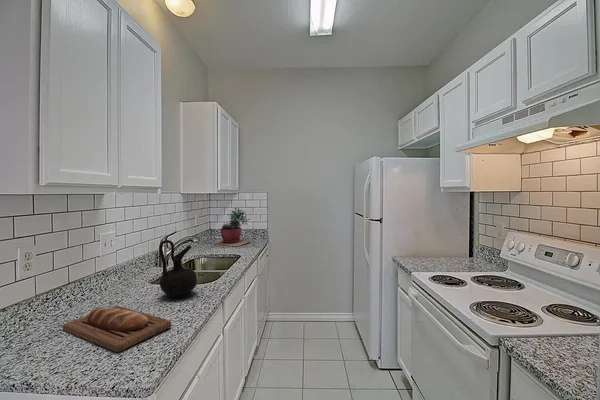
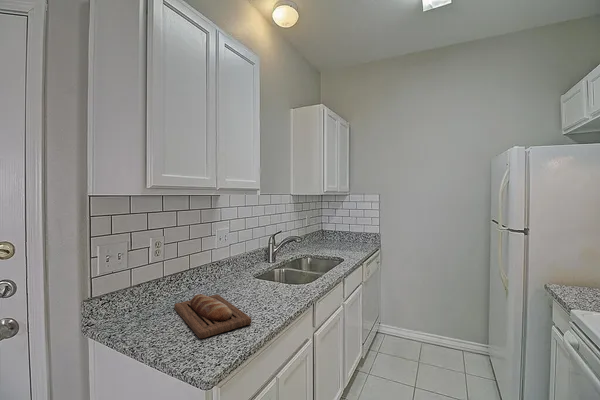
succulent plant: present [215,208,250,246] -> none [322,210,361,250]
ceramic jug: present [159,240,197,298] -> none [254,239,288,296]

